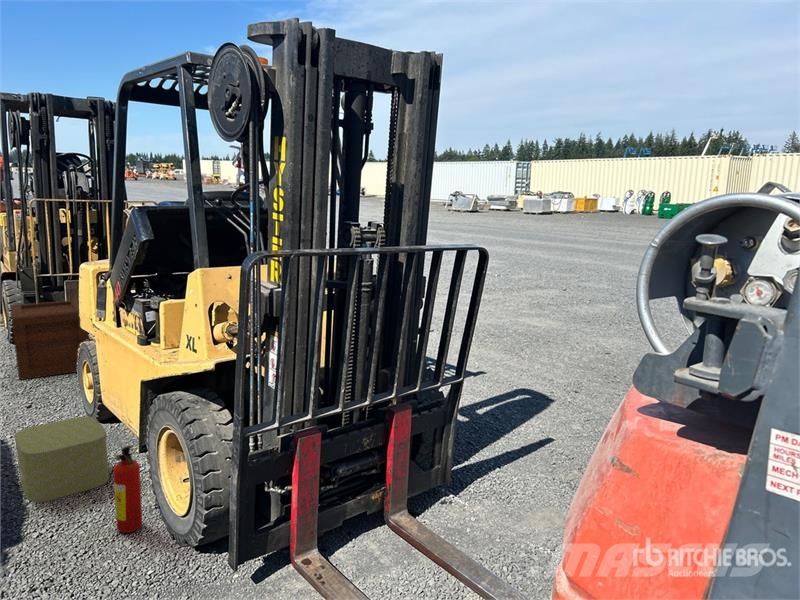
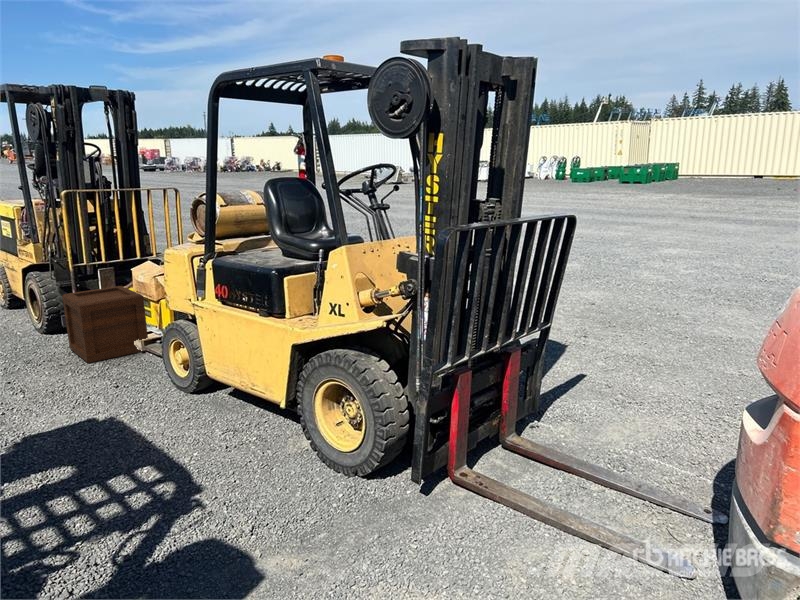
storage box: present [14,417,109,502] -> none [168,385,250,456]
fire extinguisher: present [113,445,142,533] -> none [287,398,309,470]

